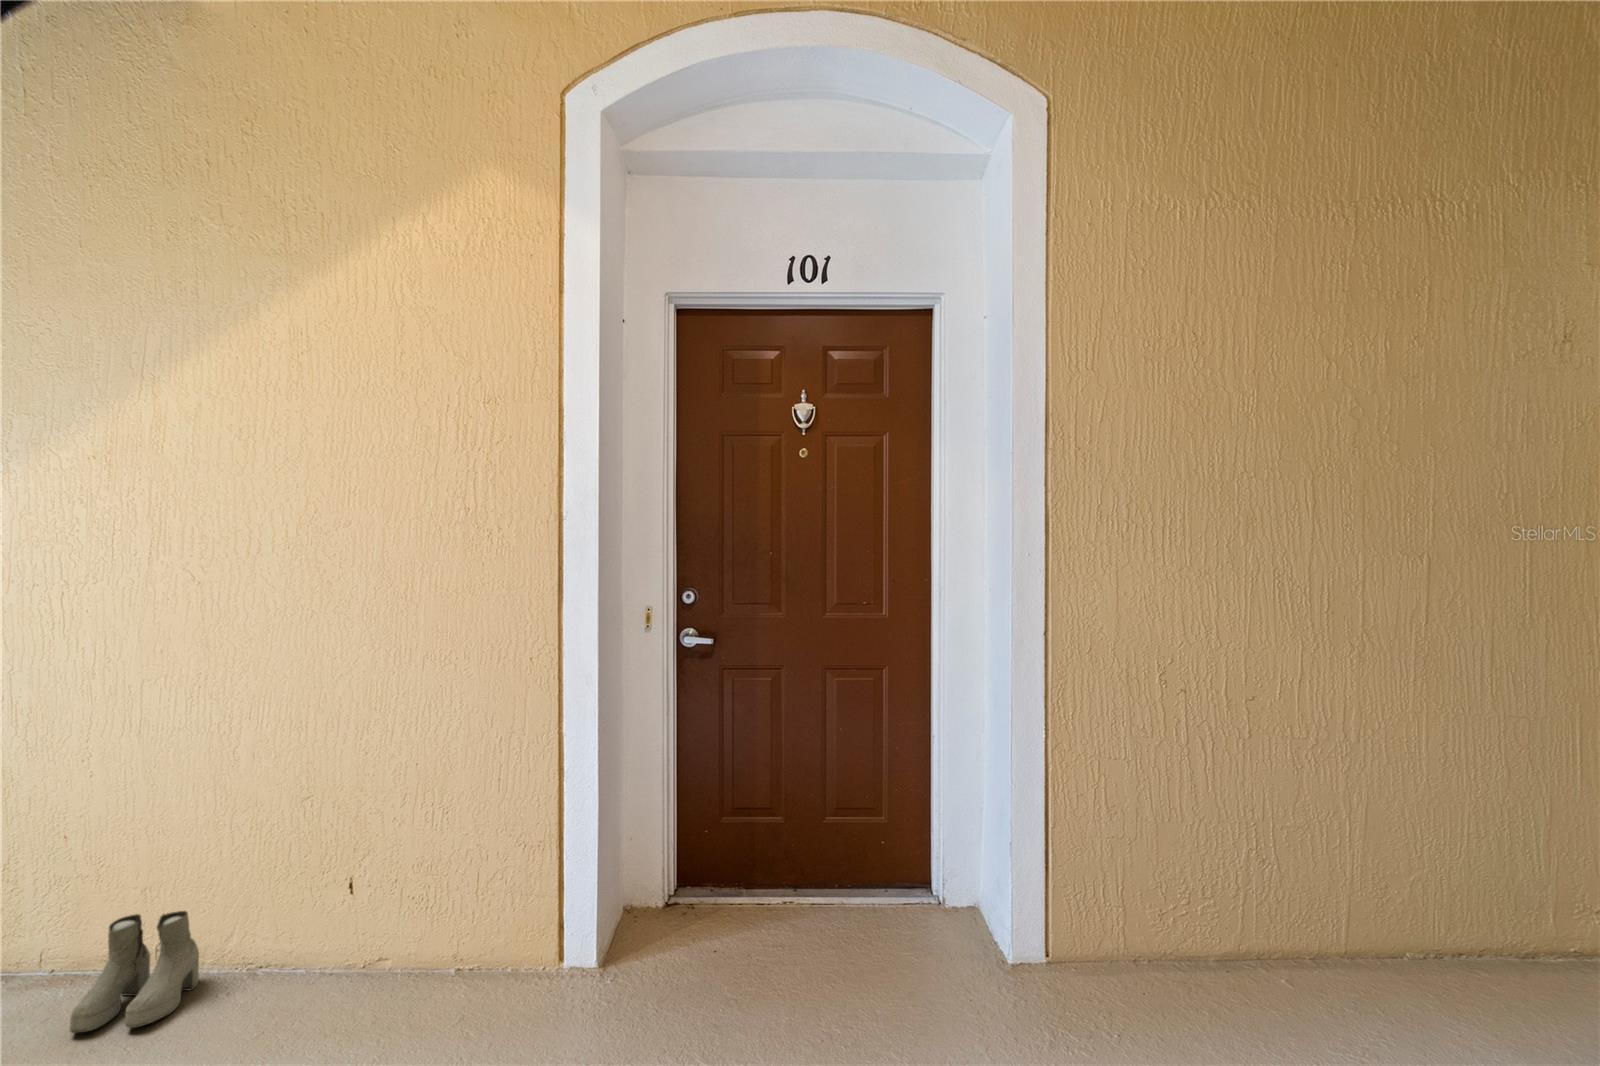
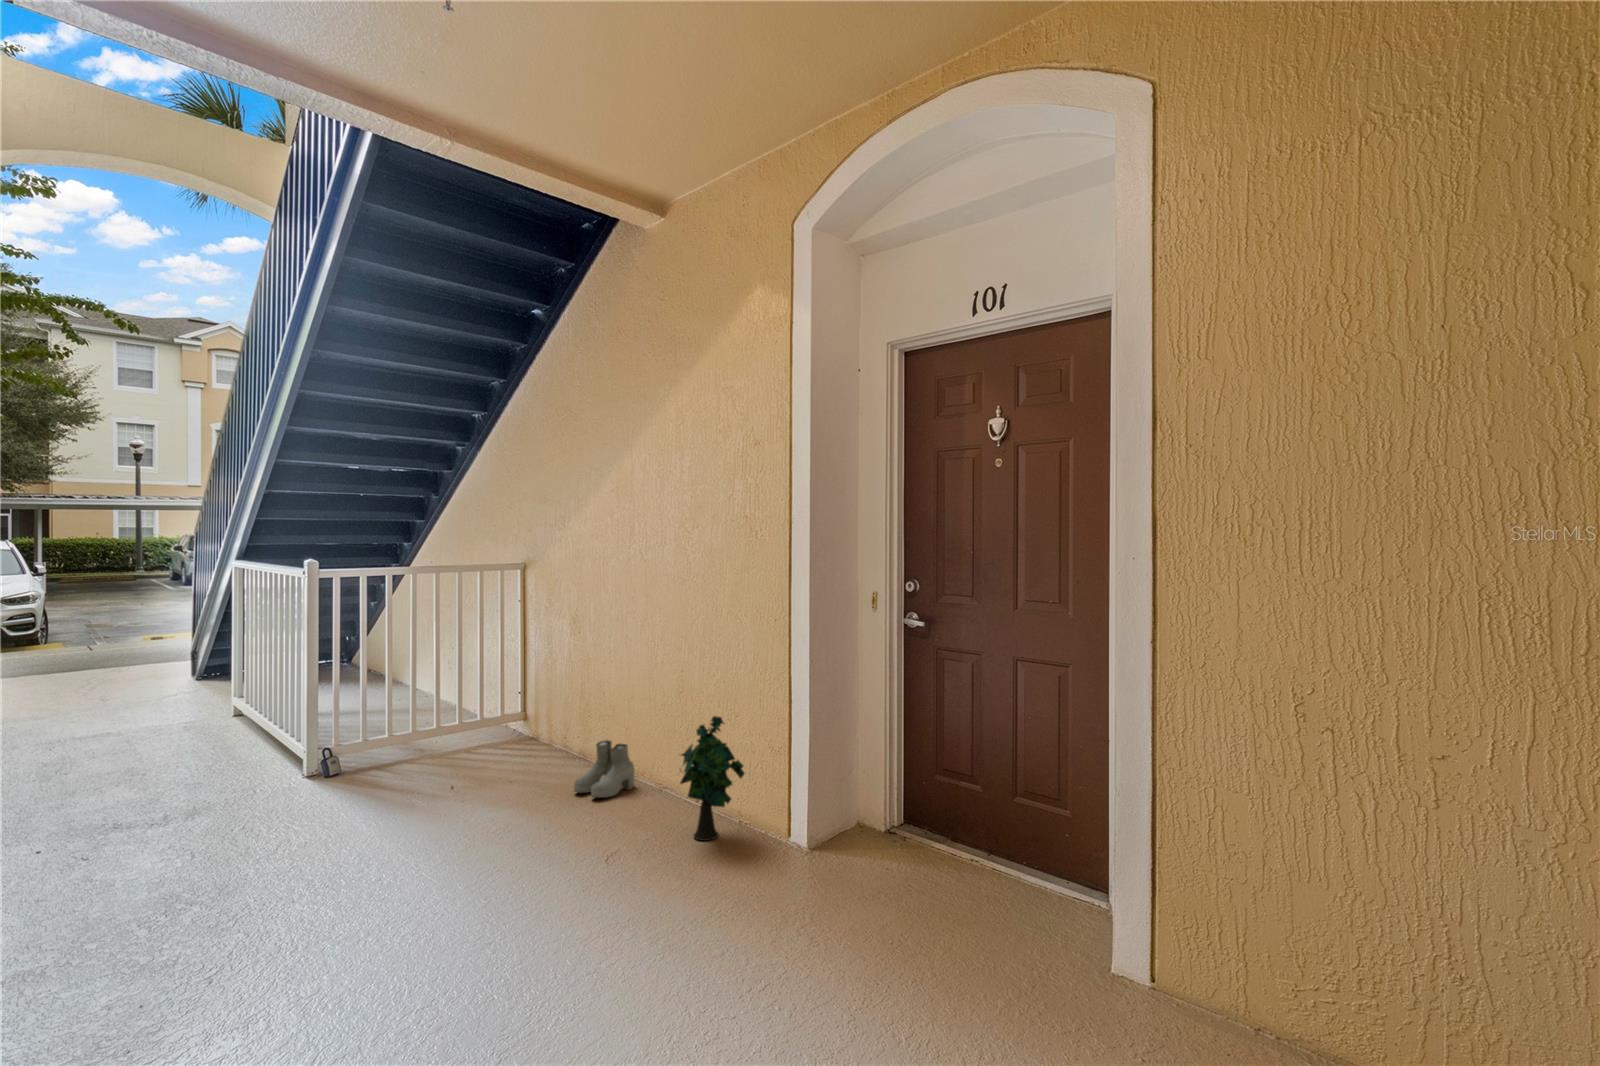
decorative plant: none [370,816,495,1017] -> present [680,716,744,841]

